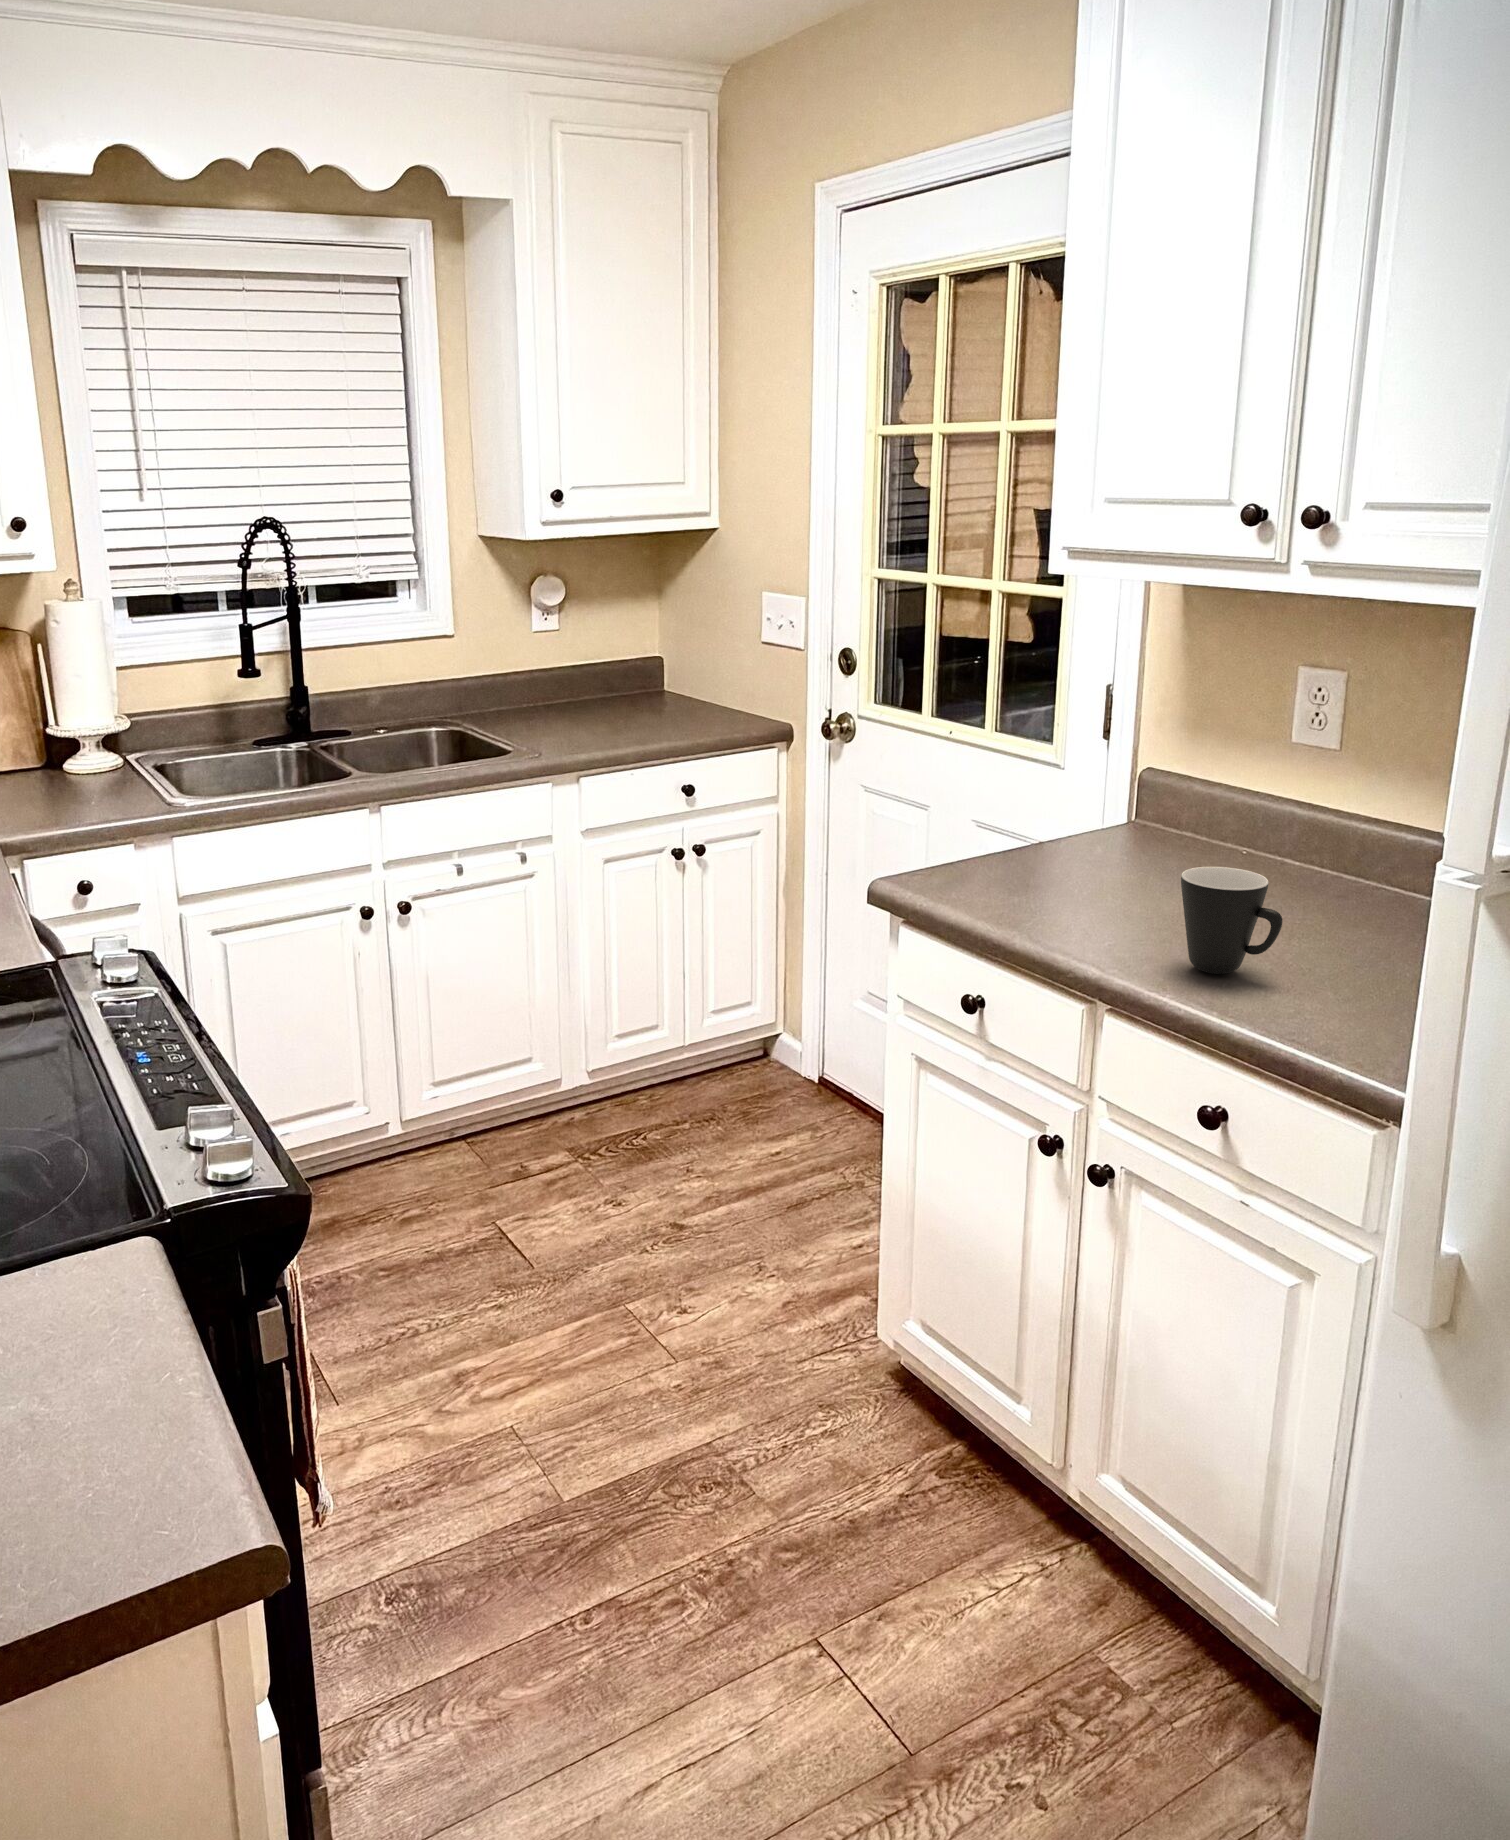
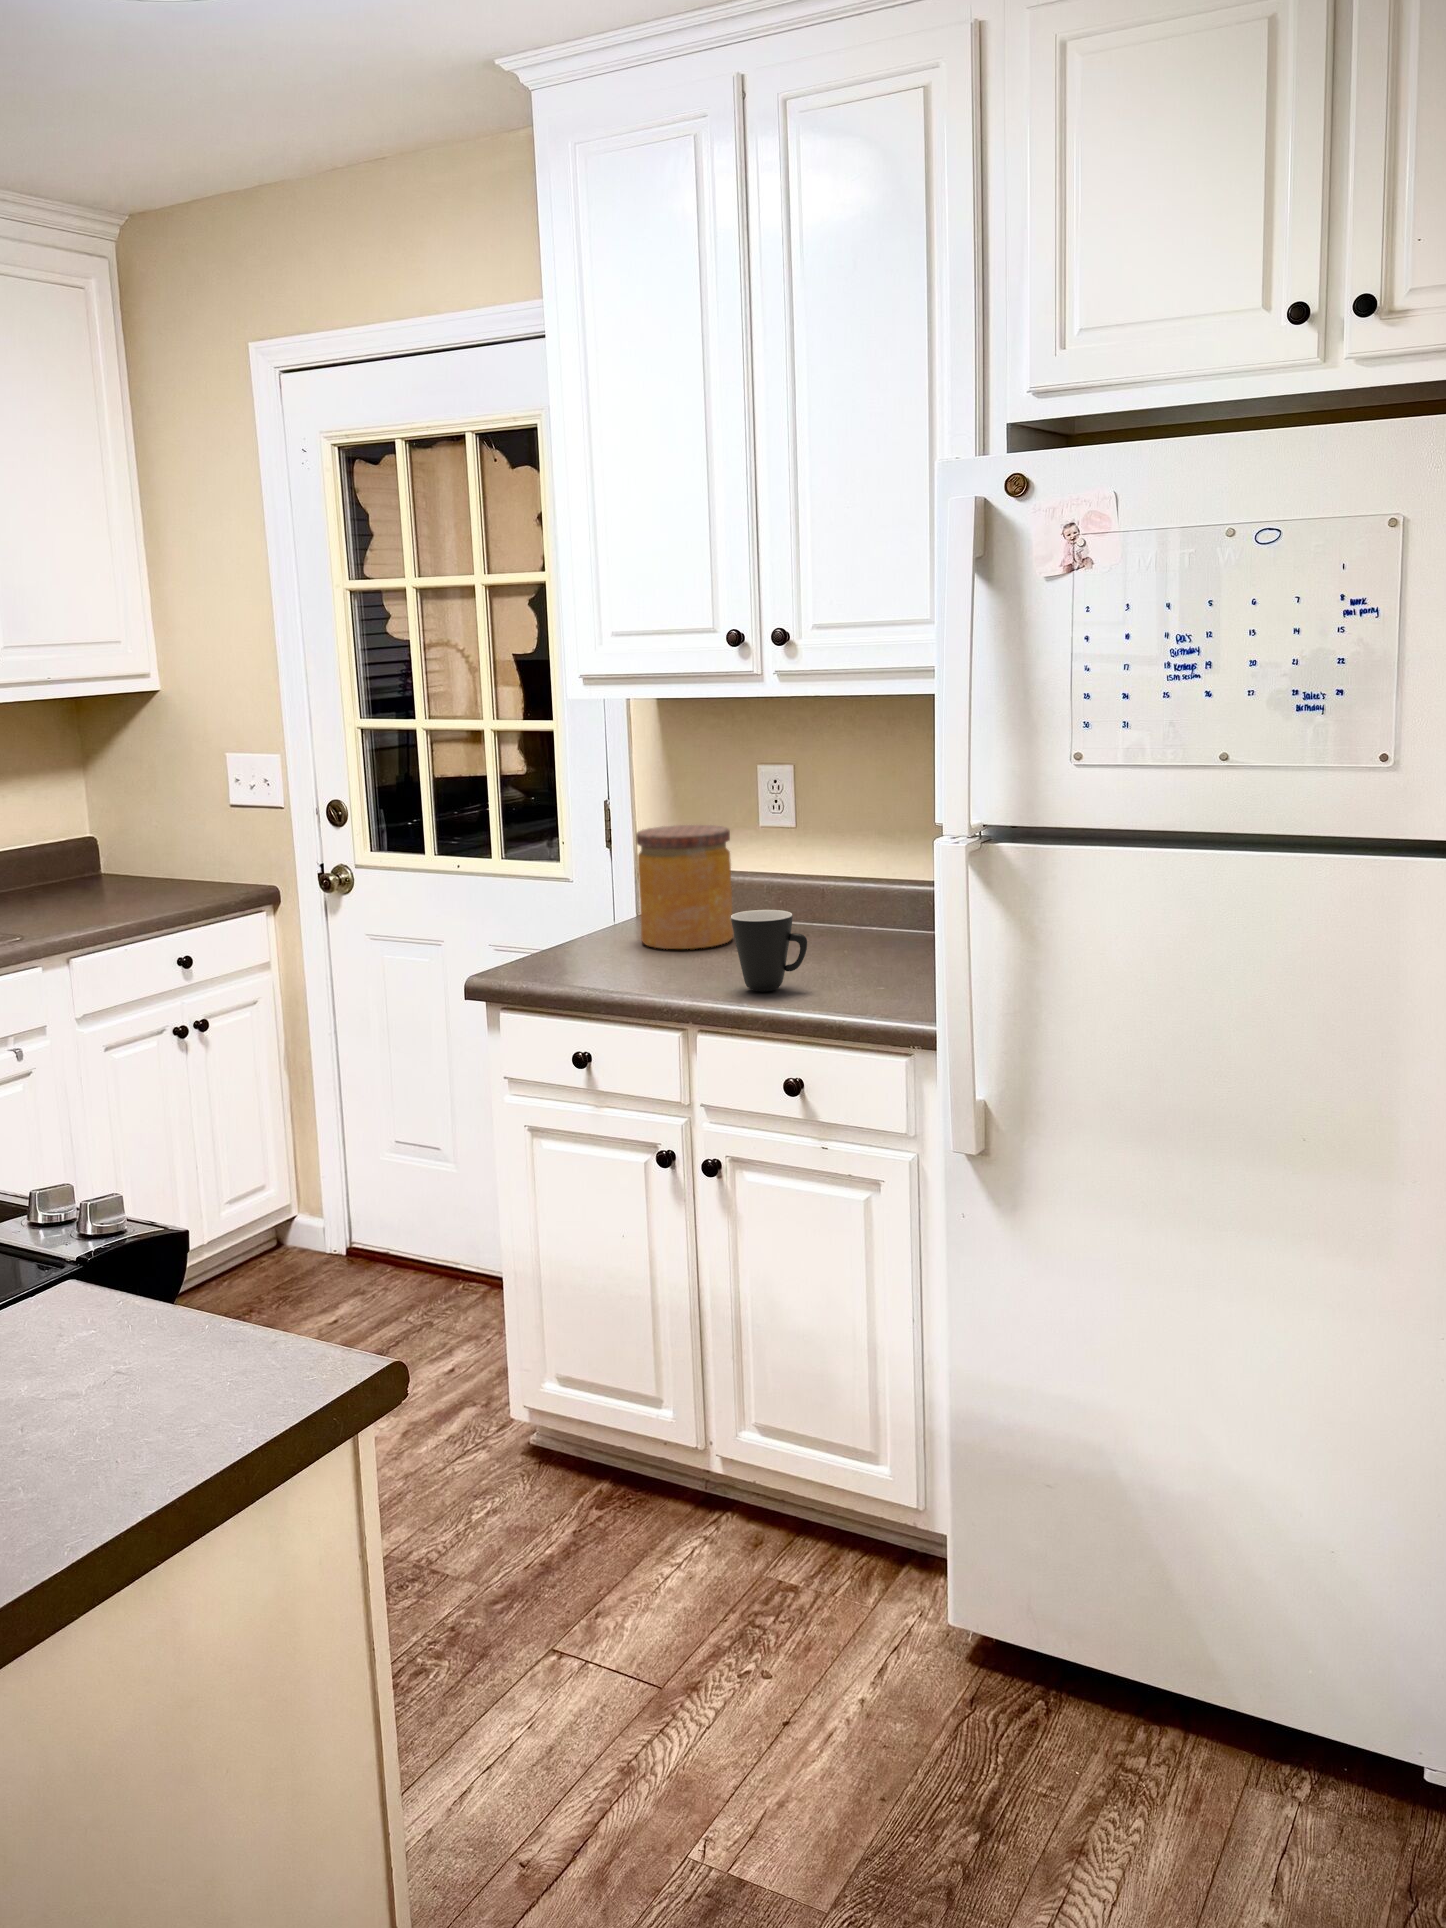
jar: none [1104,729,1238,884] -> present [636,825,733,949]

